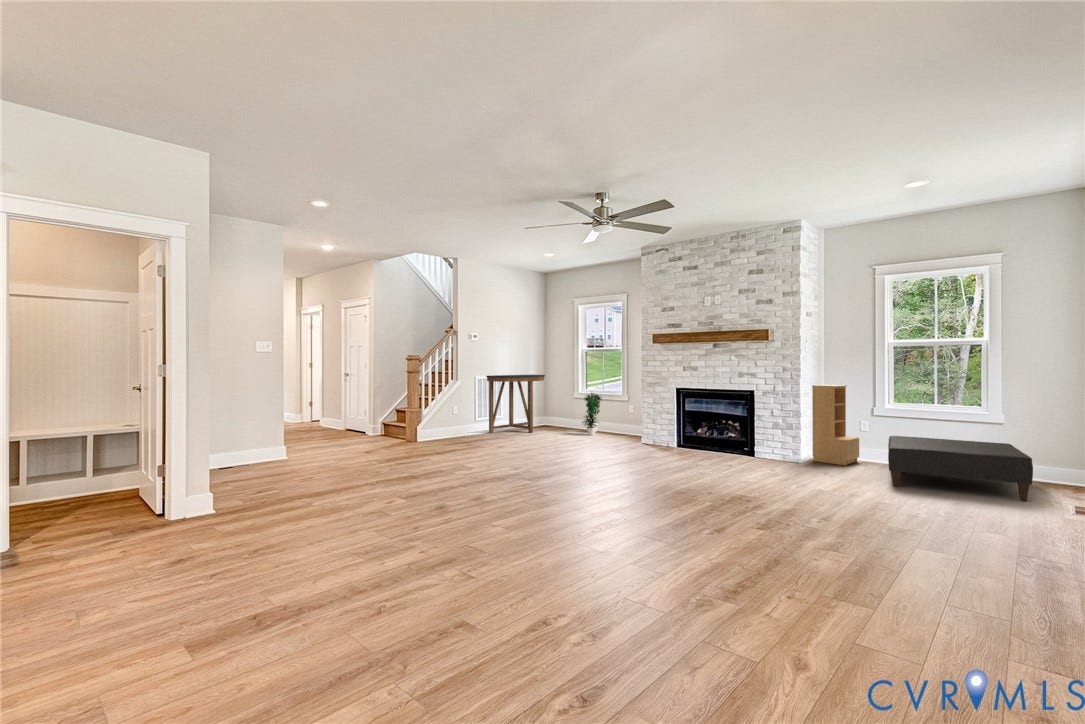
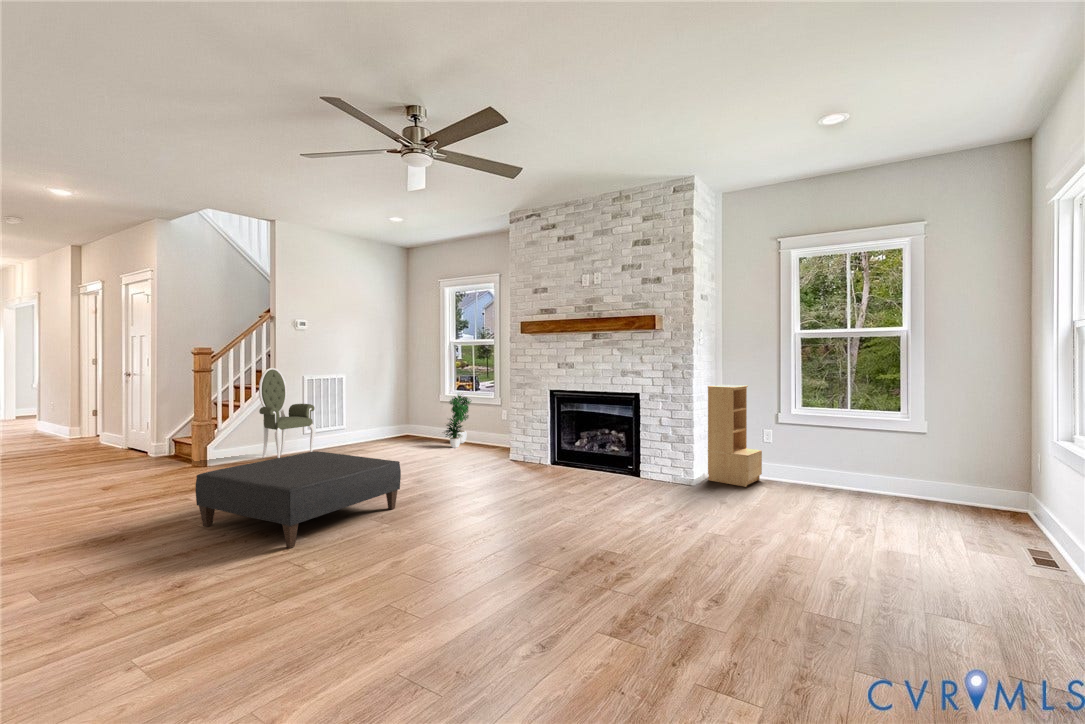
armchair: none [449,370,490,442] -> present [259,368,316,458]
console table: present [486,375,545,433] -> none [320,372,403,448]
ottoman: present [888,436,1033,501] -> present [195,451,401,548]

